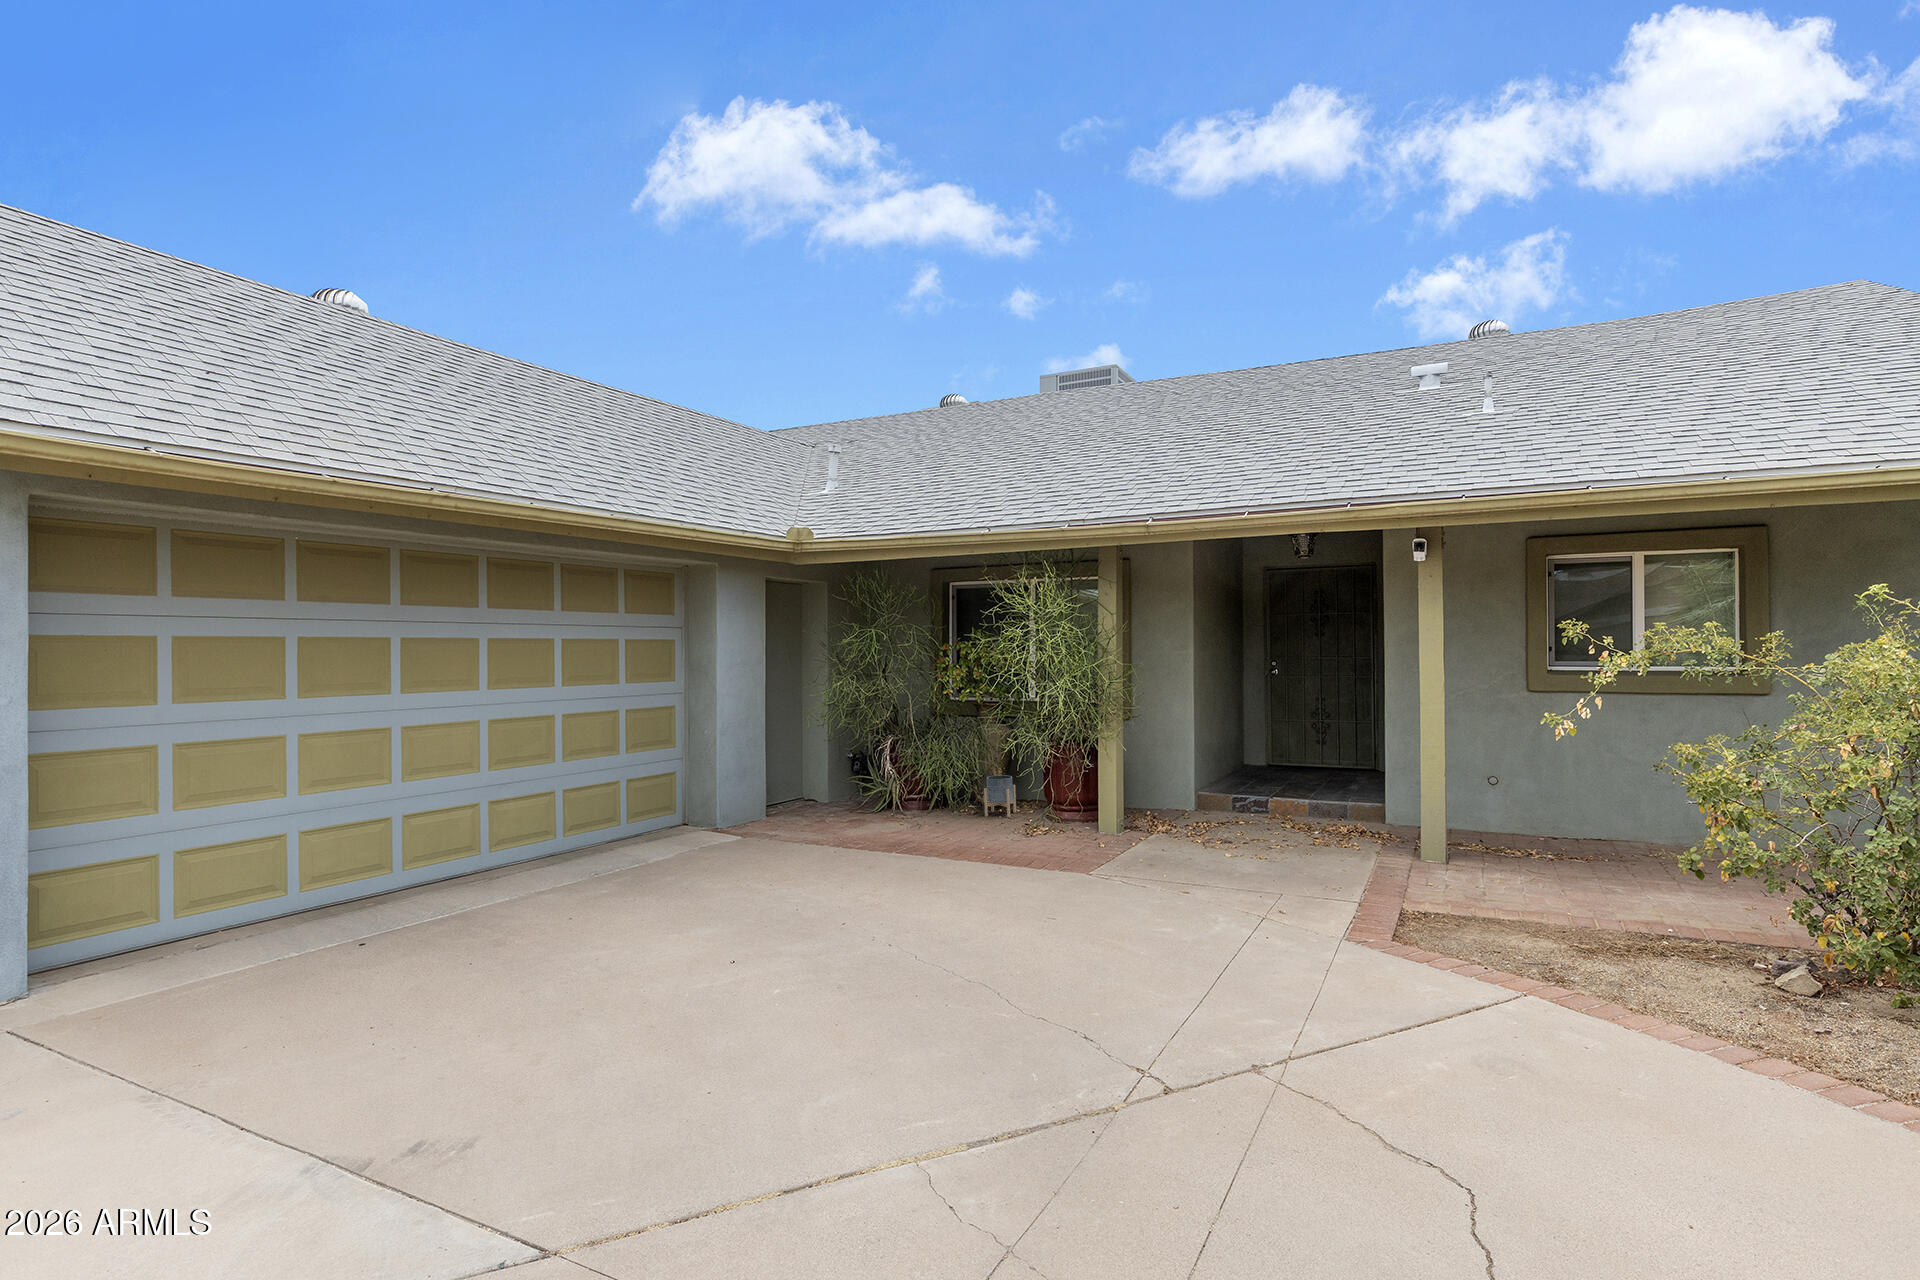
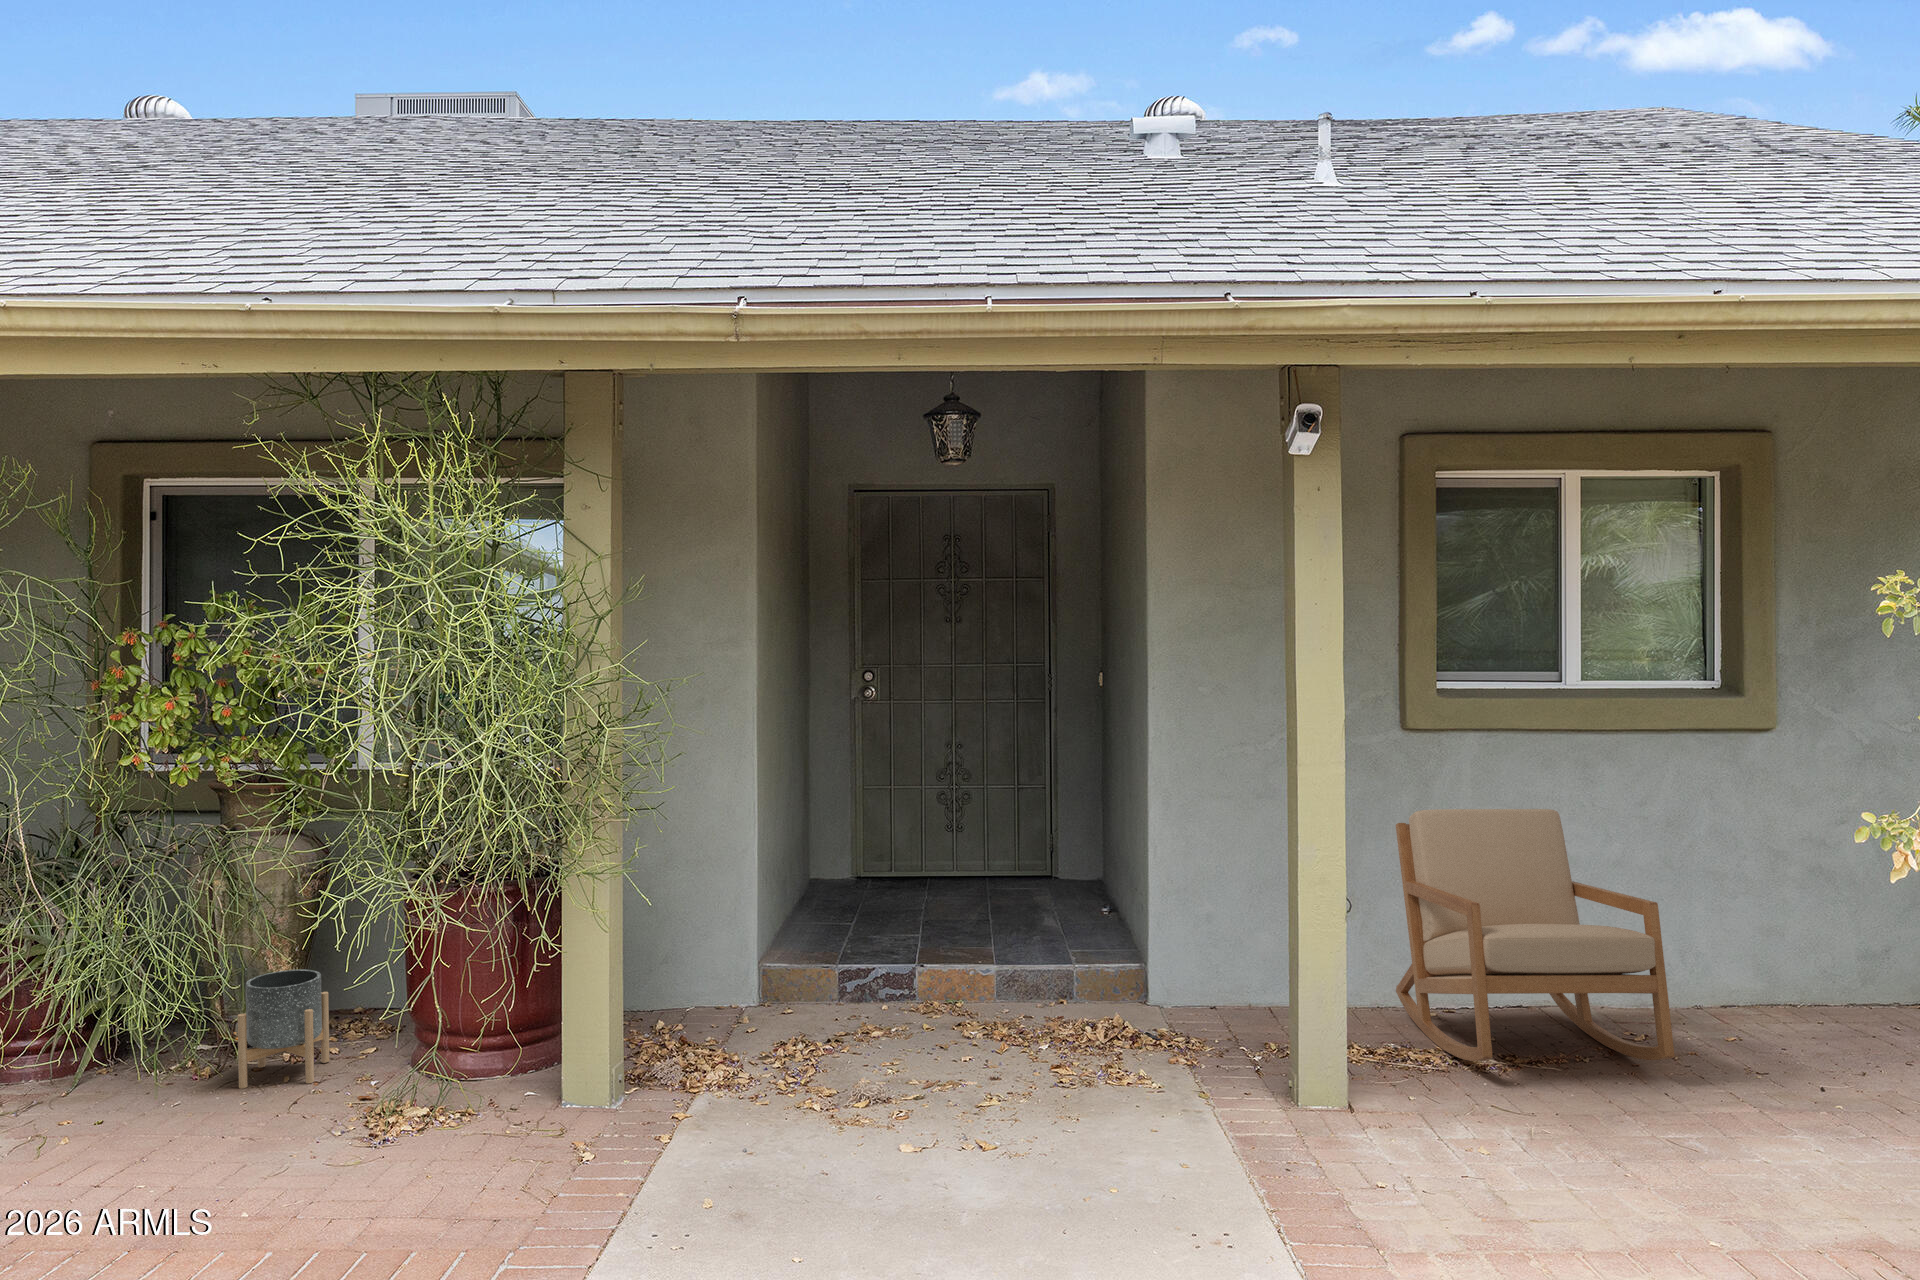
chair: none [1532,728,1656,862] -> present [1396,809,1675,1061]

